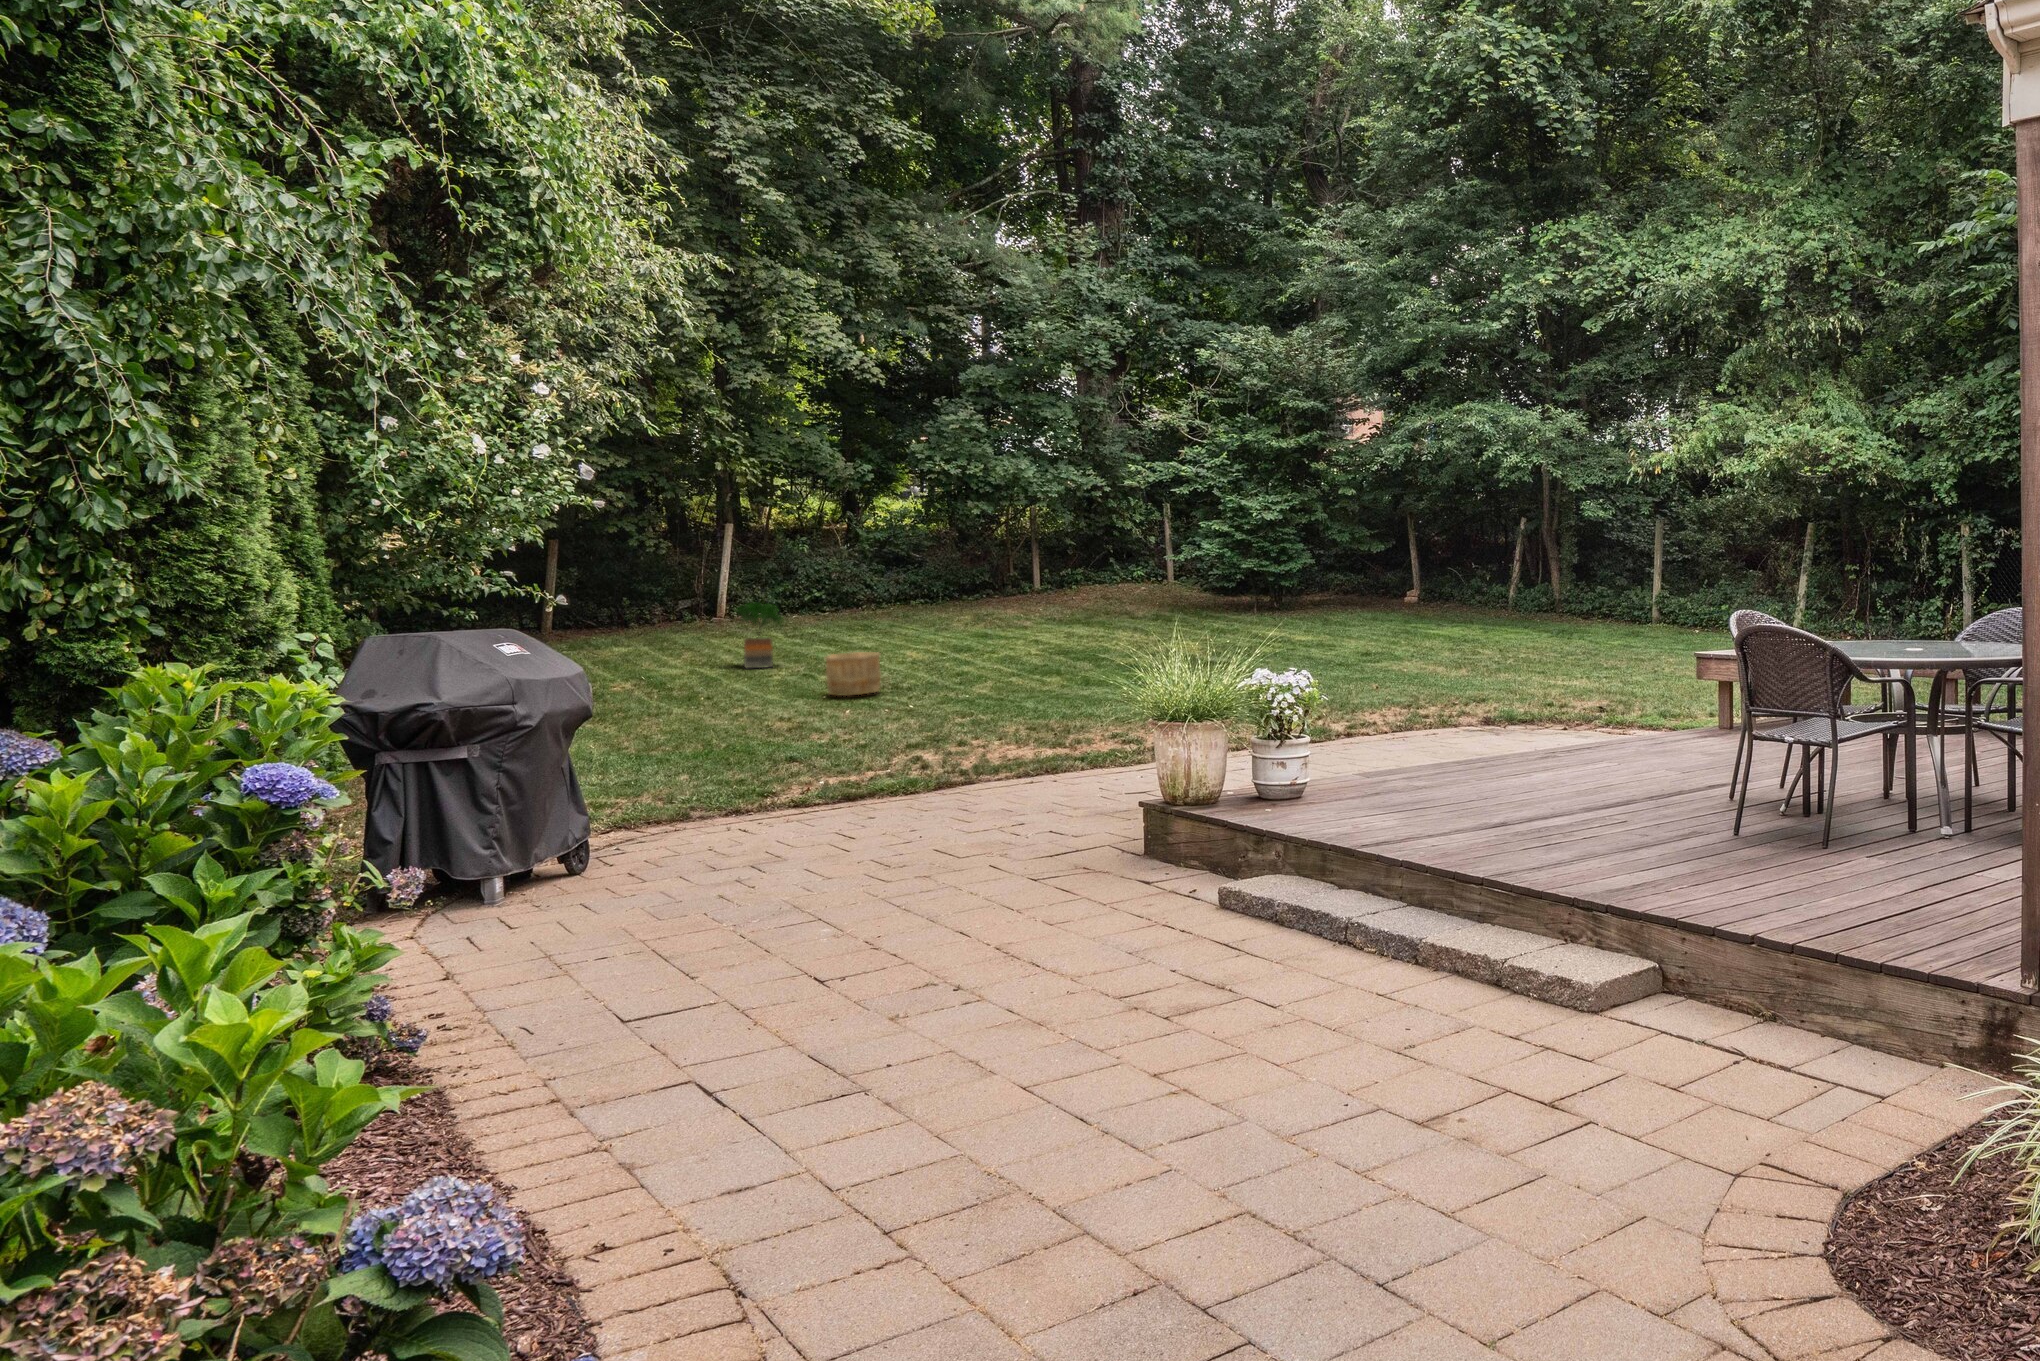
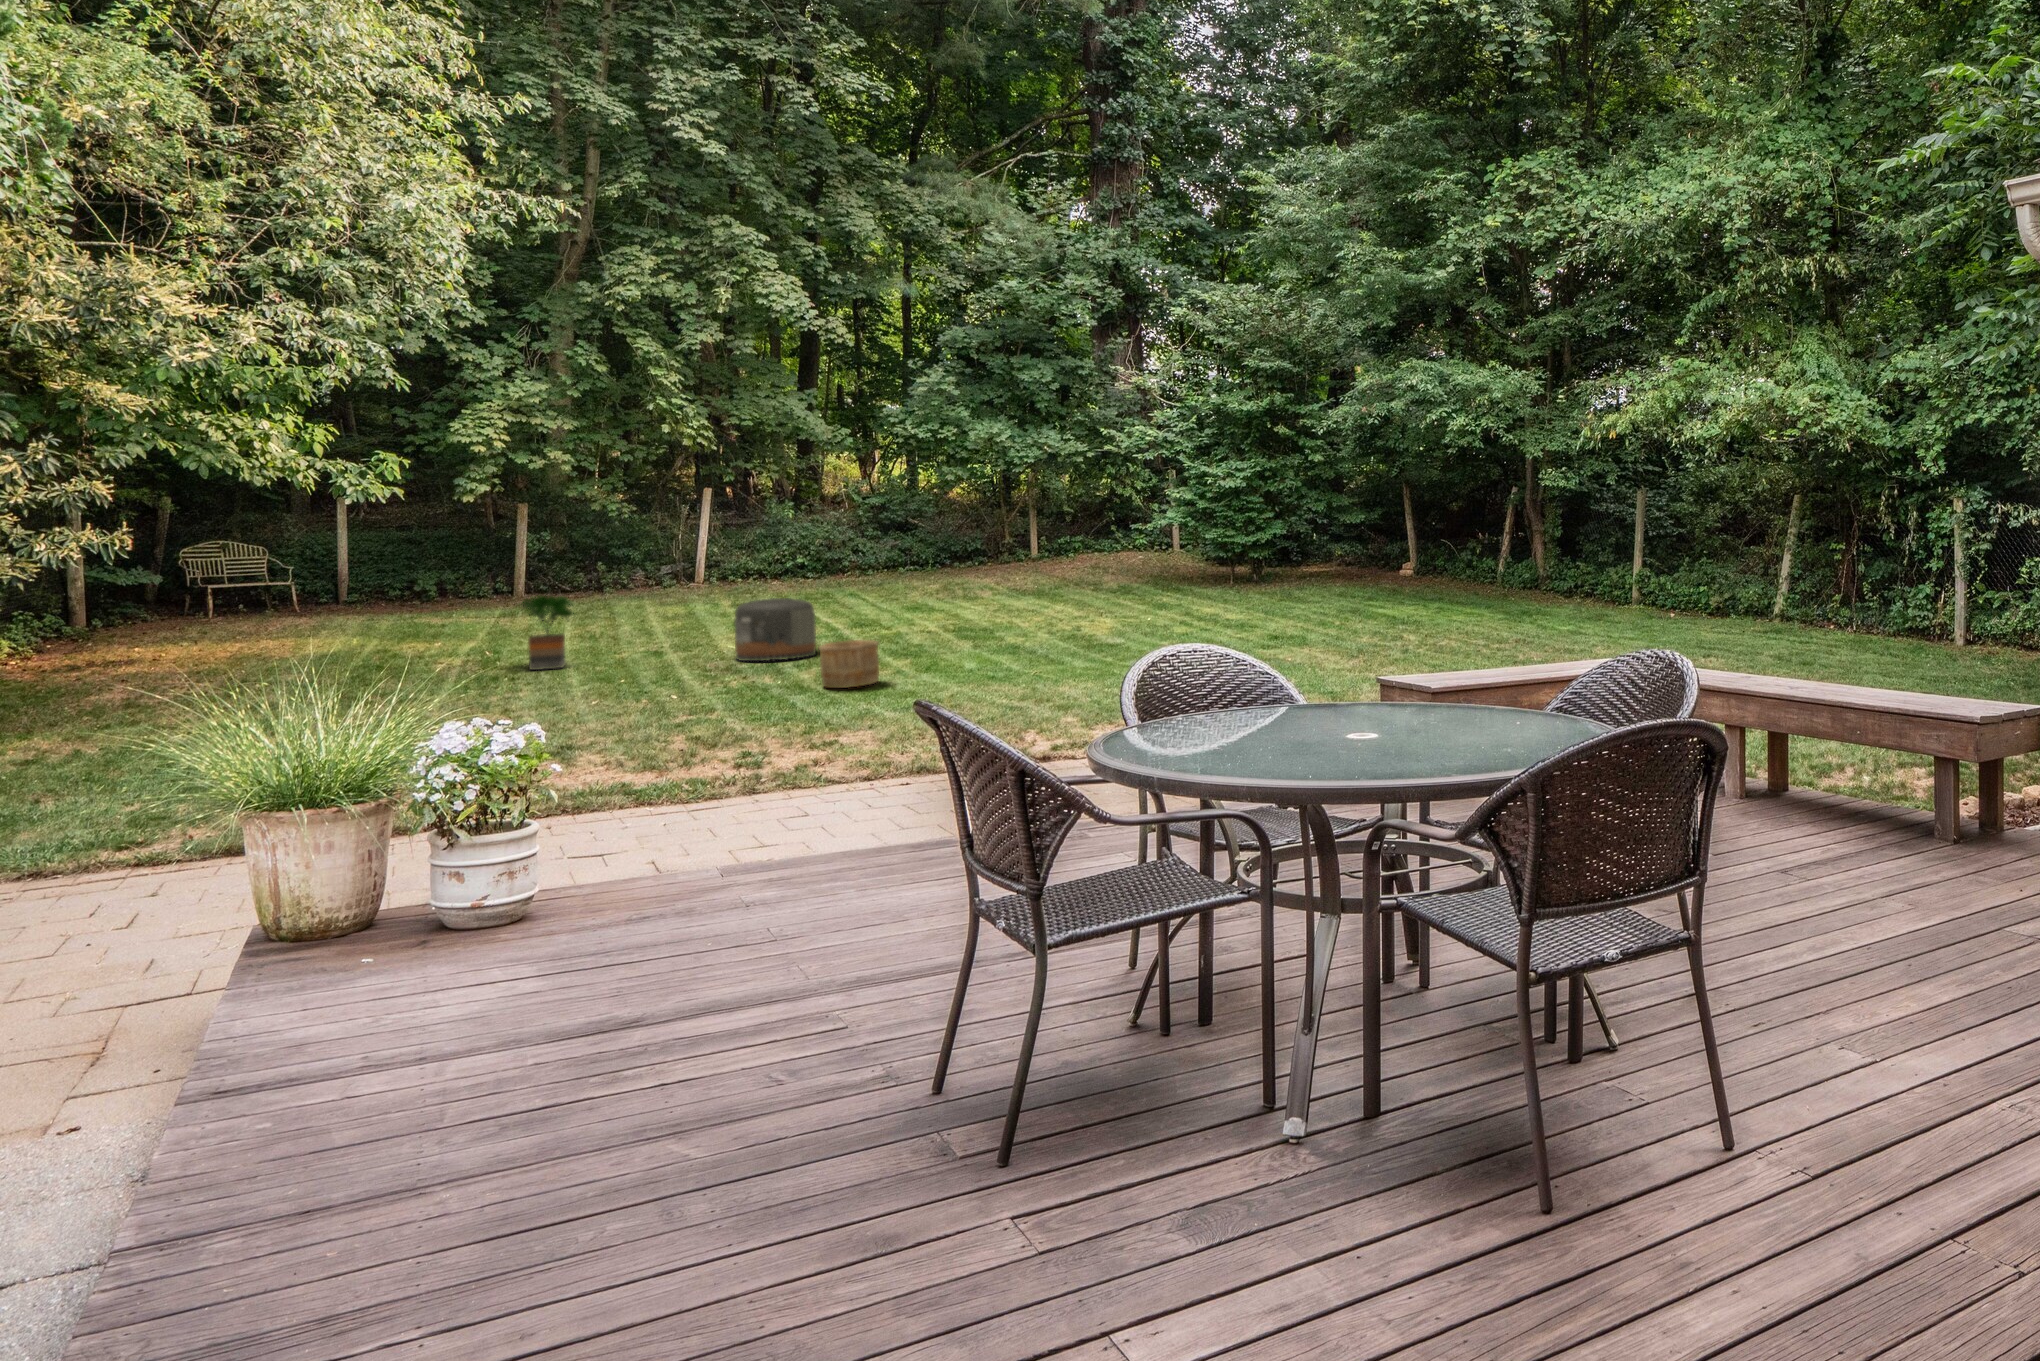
pouf: none [918,608,986,662] -> present [734,598,816,661]
wooden bucket: present [825,652,881,696] -> present [819,640,879,688]

